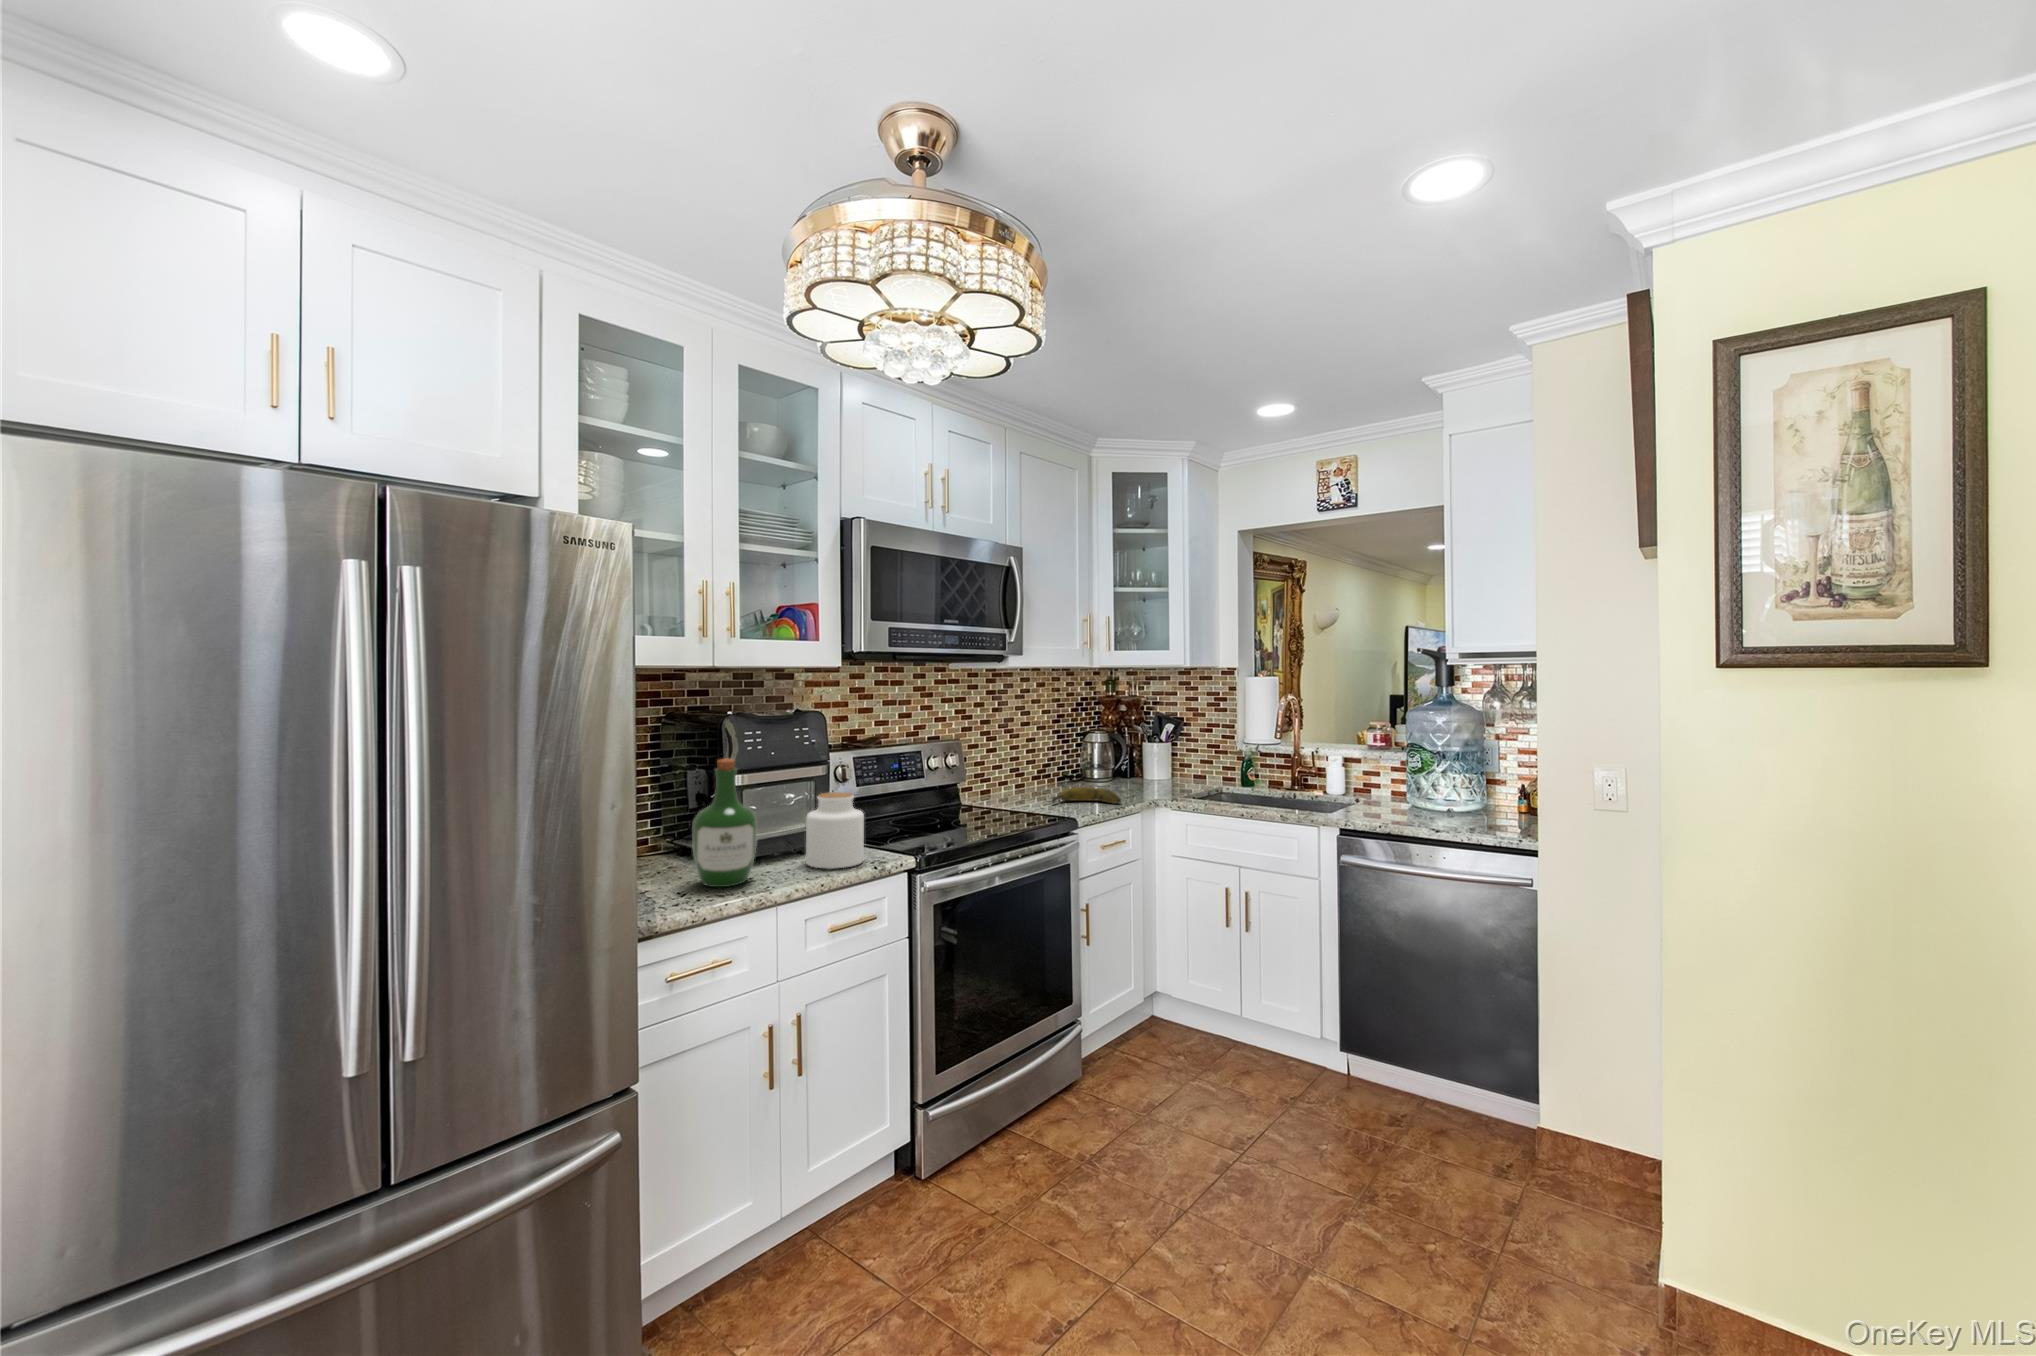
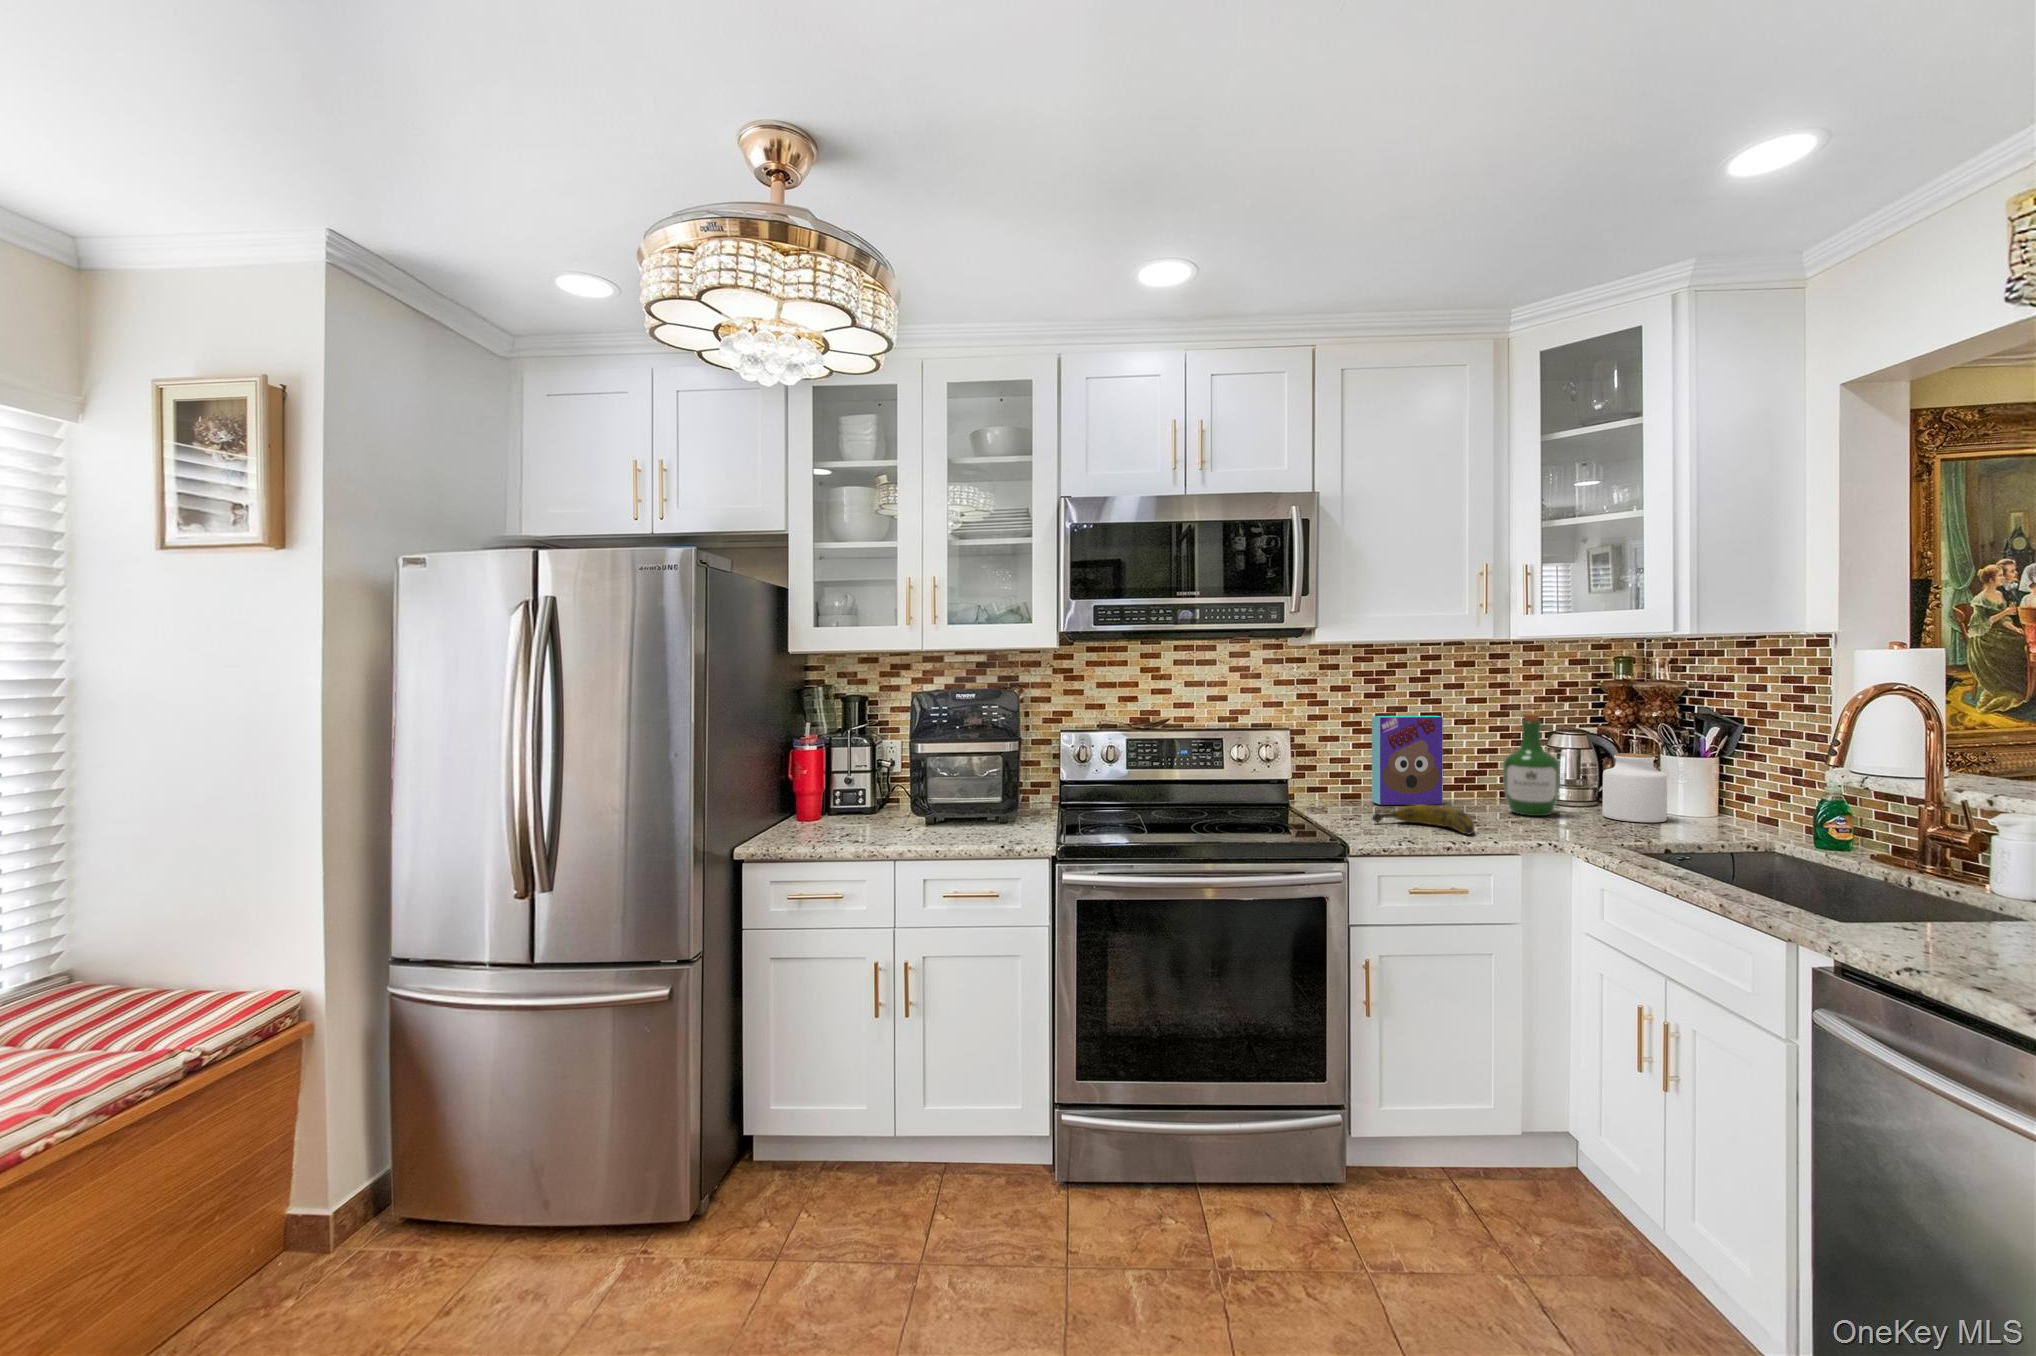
cereal box: none [1004,723,1043,792] -> present [1372,716,1443,805]
wine bottle: present [693,758,757,887] -> present [1503,713,1560,816]
jar: present [806,792,864,869] -> present [1602,753,1667,822]

